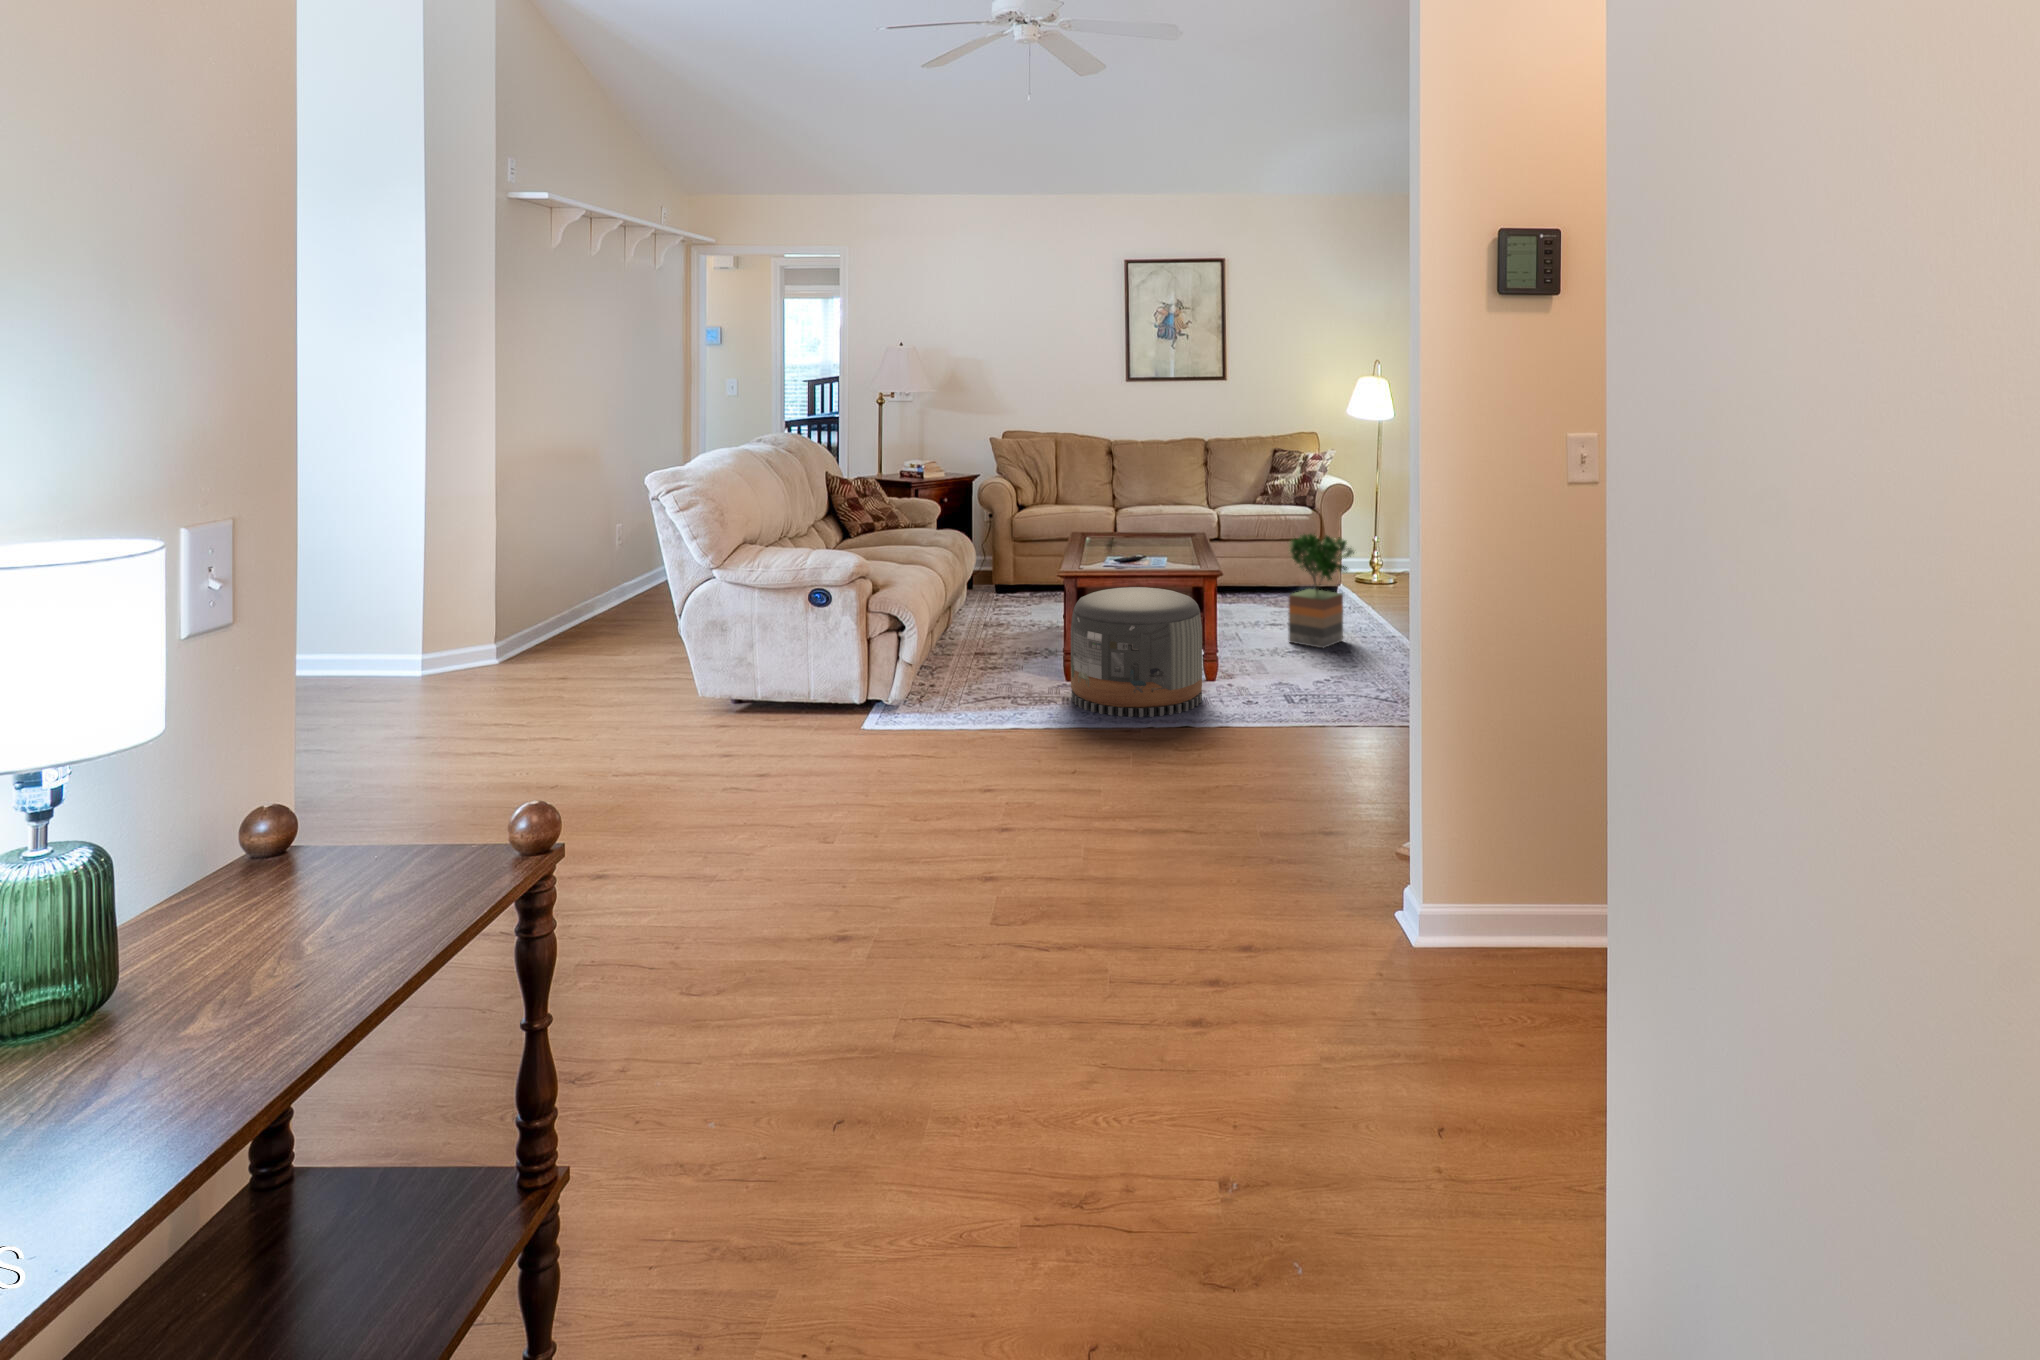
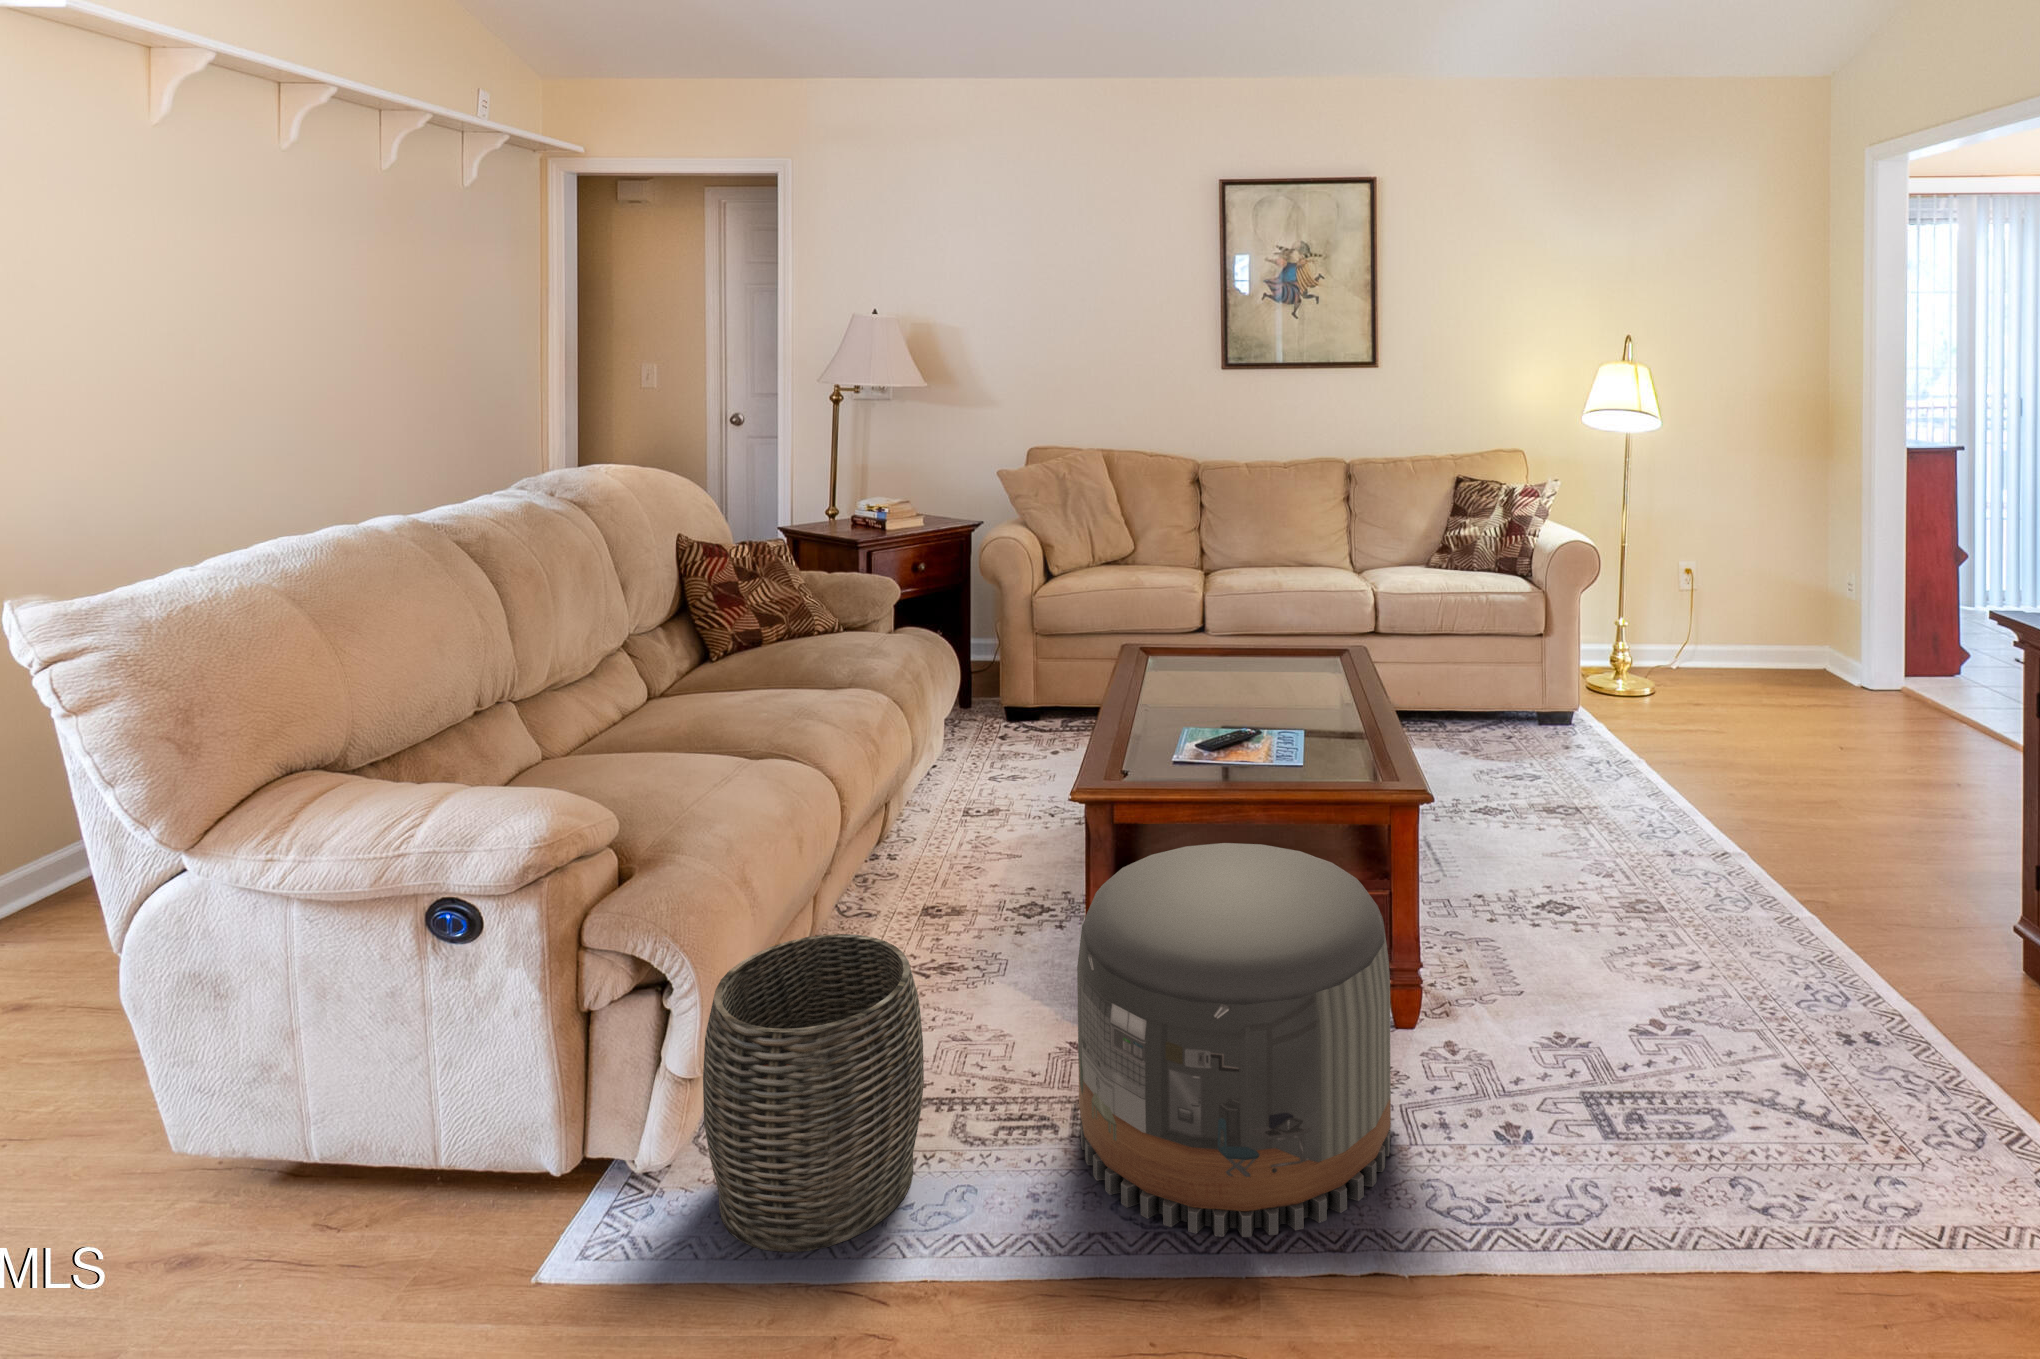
potted tree: present [1289,534,1354,648] -> none [1522,661,1666,900]
woven basket: none [923,615,1009,719] -> present [703,934,924,1252]

